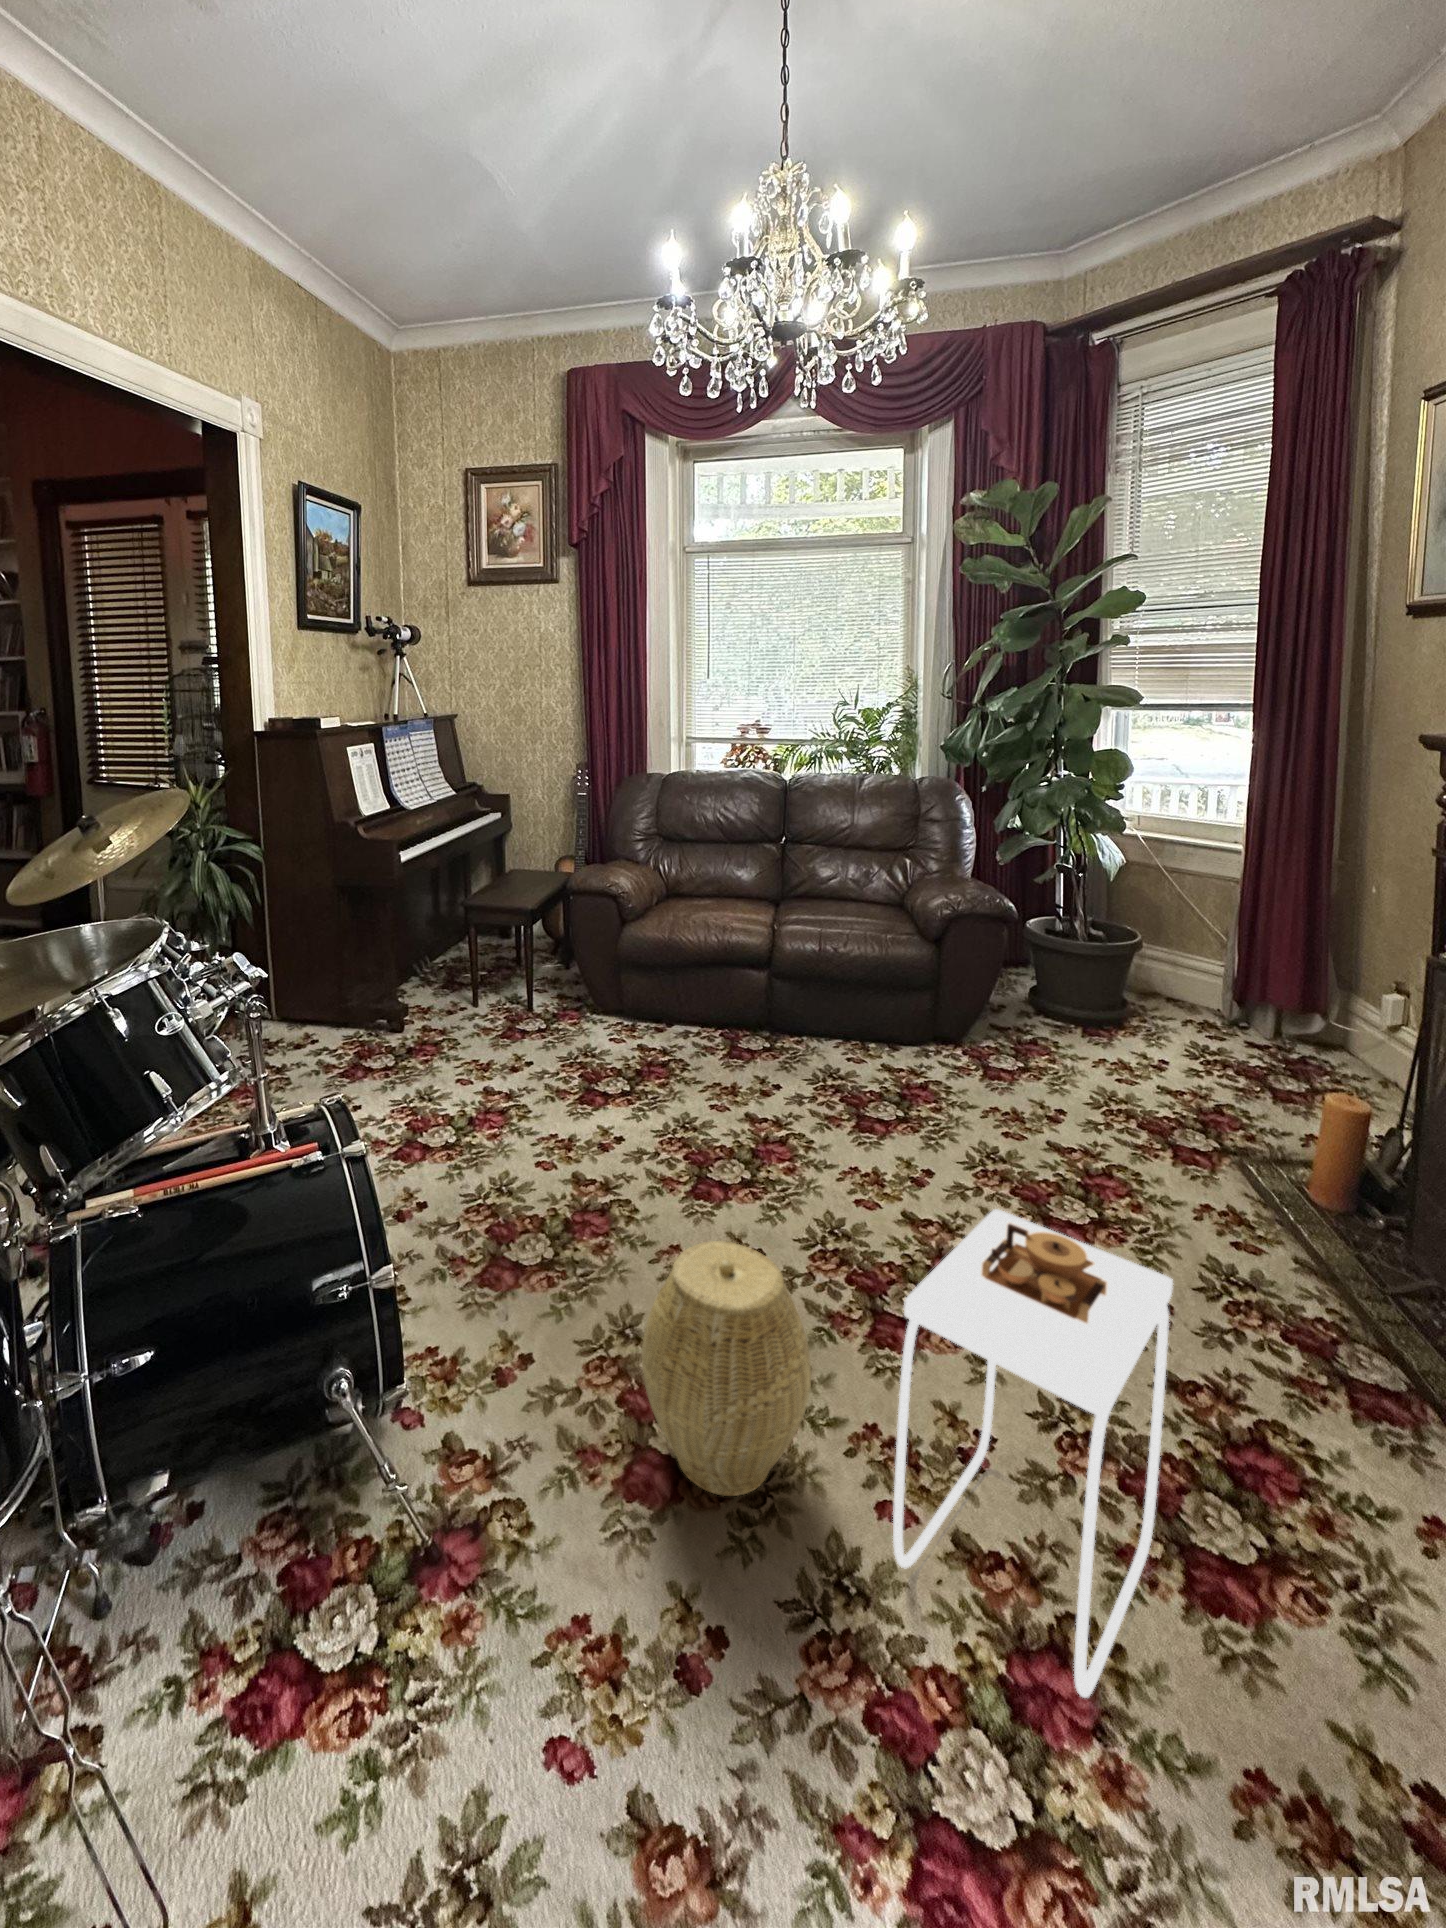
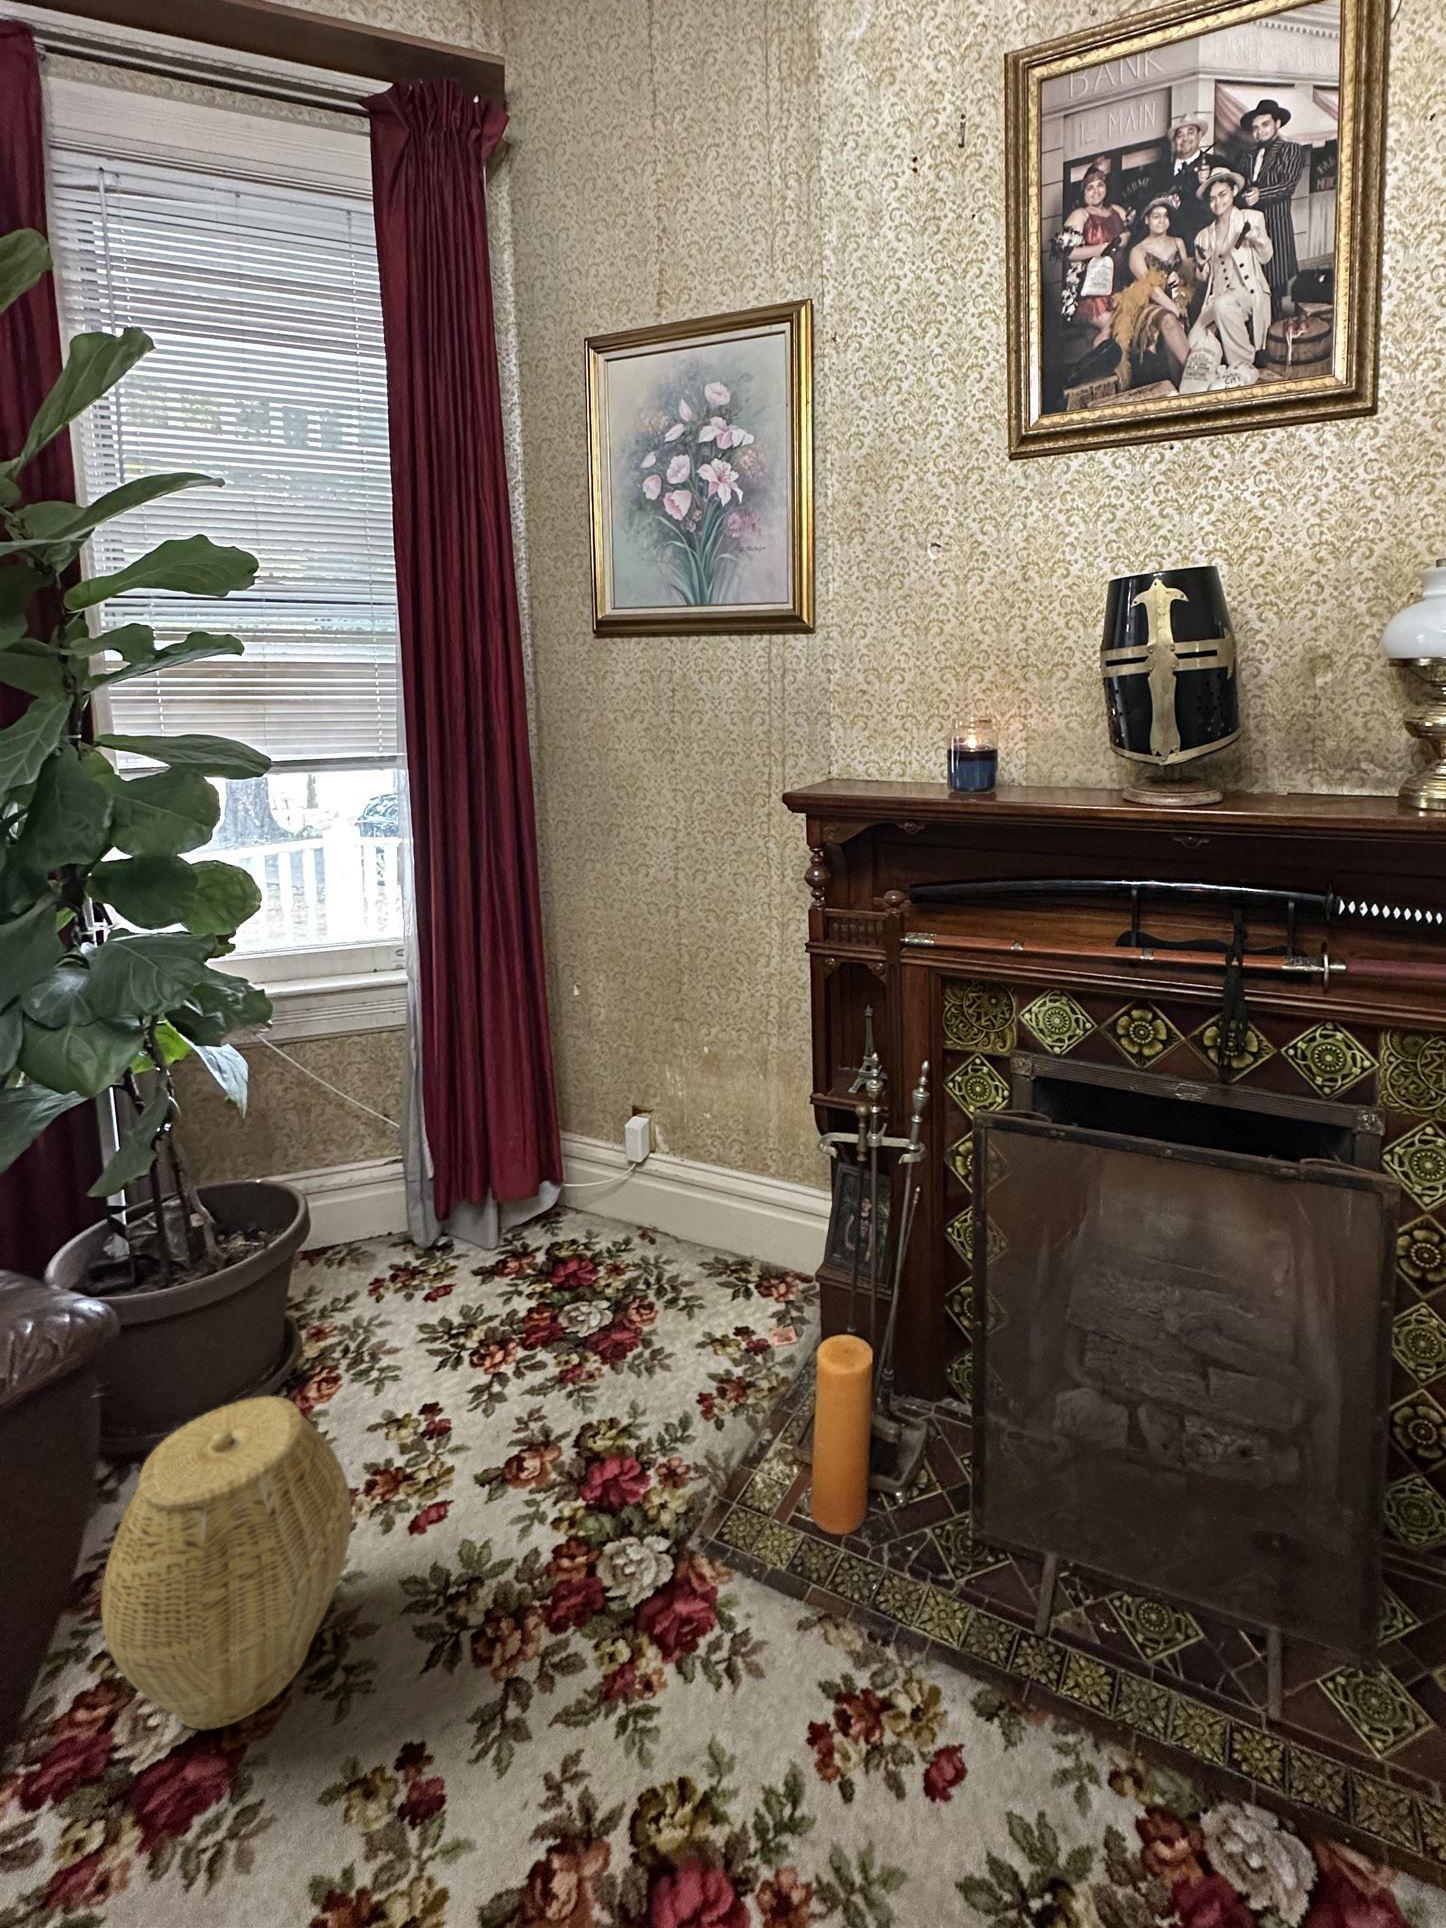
side table: present [893,1209,1173,1698] -> none [421,1152,634,1533]

